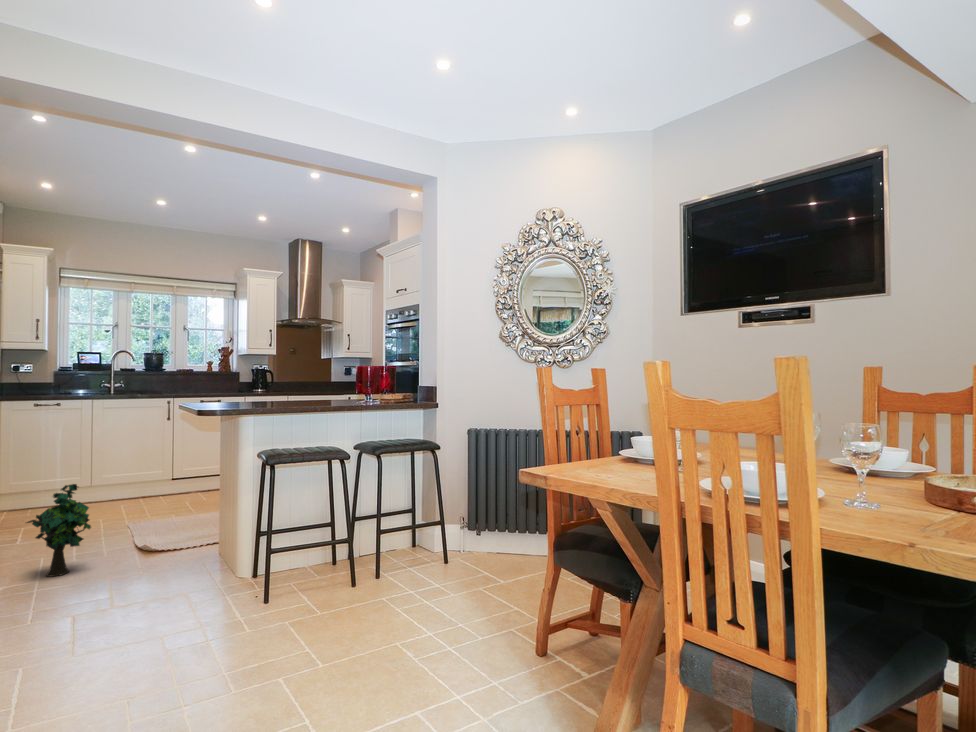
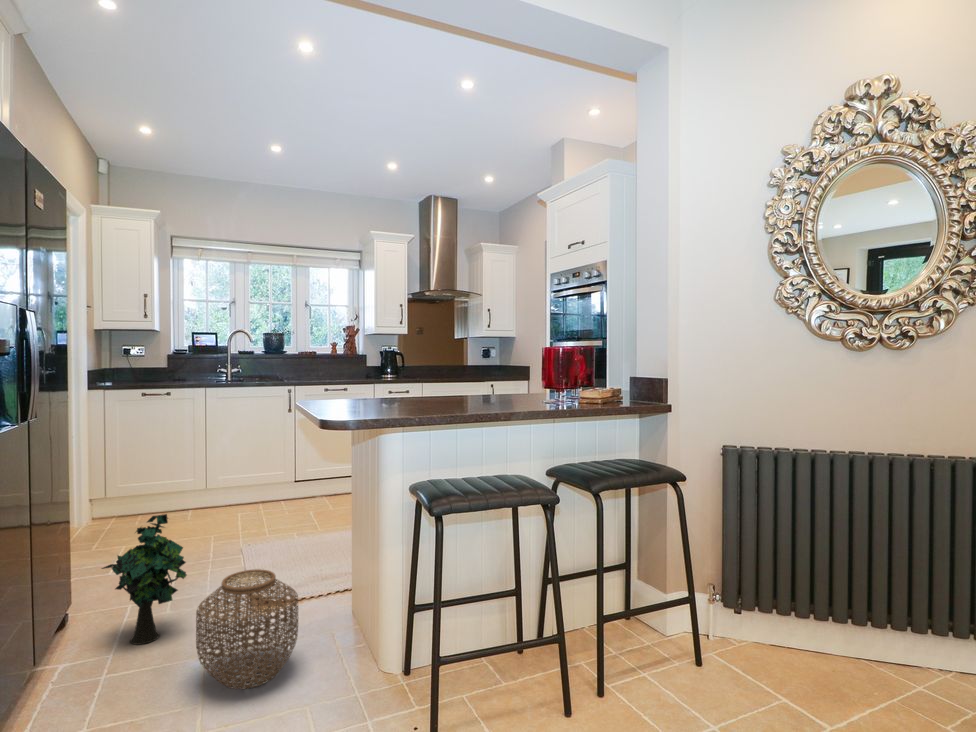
woven basket: none [104,515,178,590] -> present [196,569,298,689]

